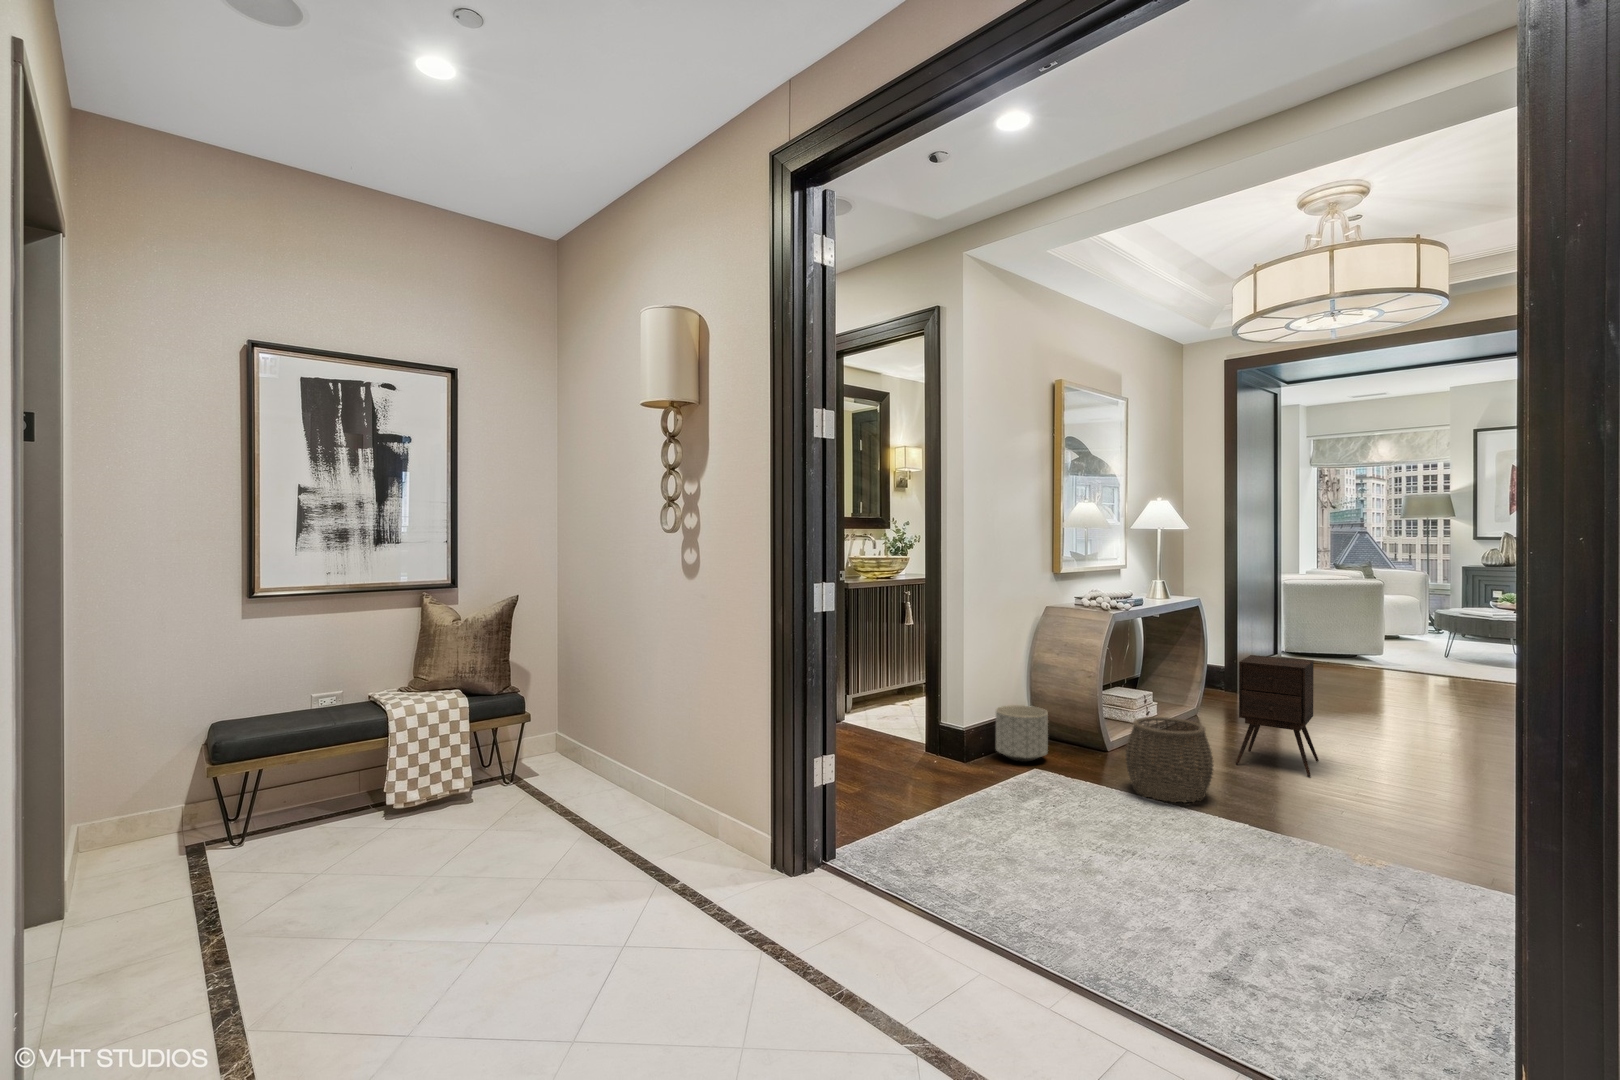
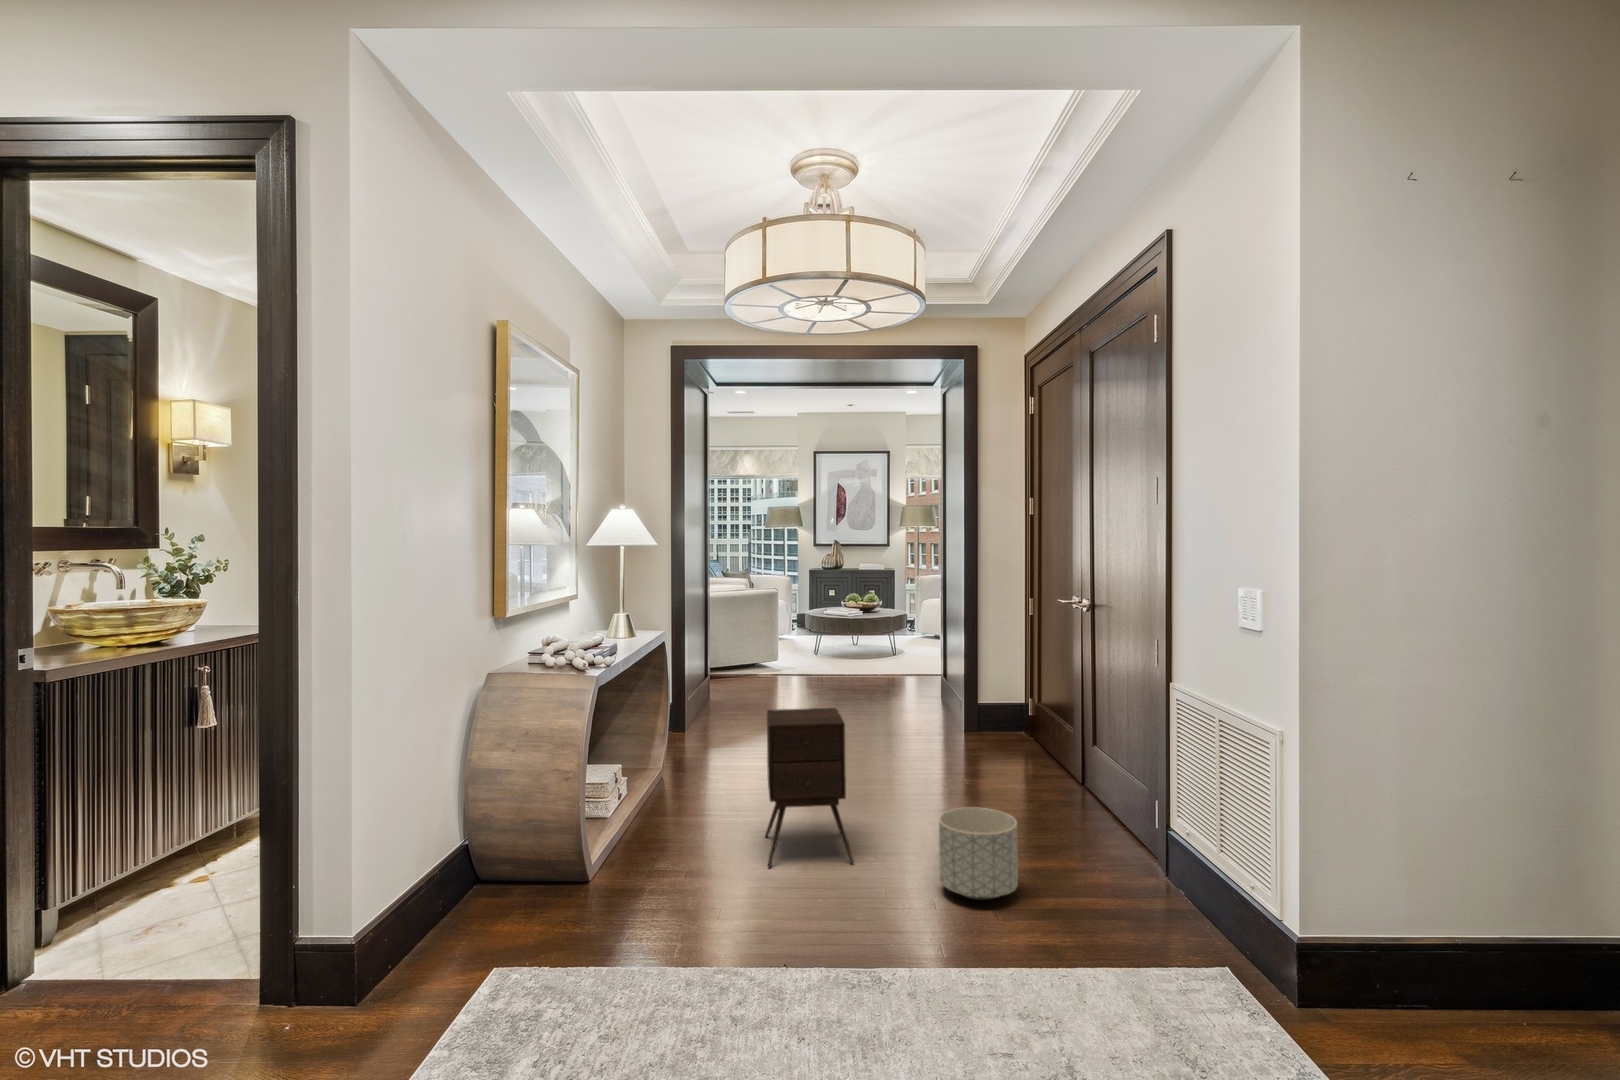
planter: present [996,705,1048,762] -> present [939,807,1018,900]
woven basket: present [1125,717,1214,803] -> none [660,838,789,993]

